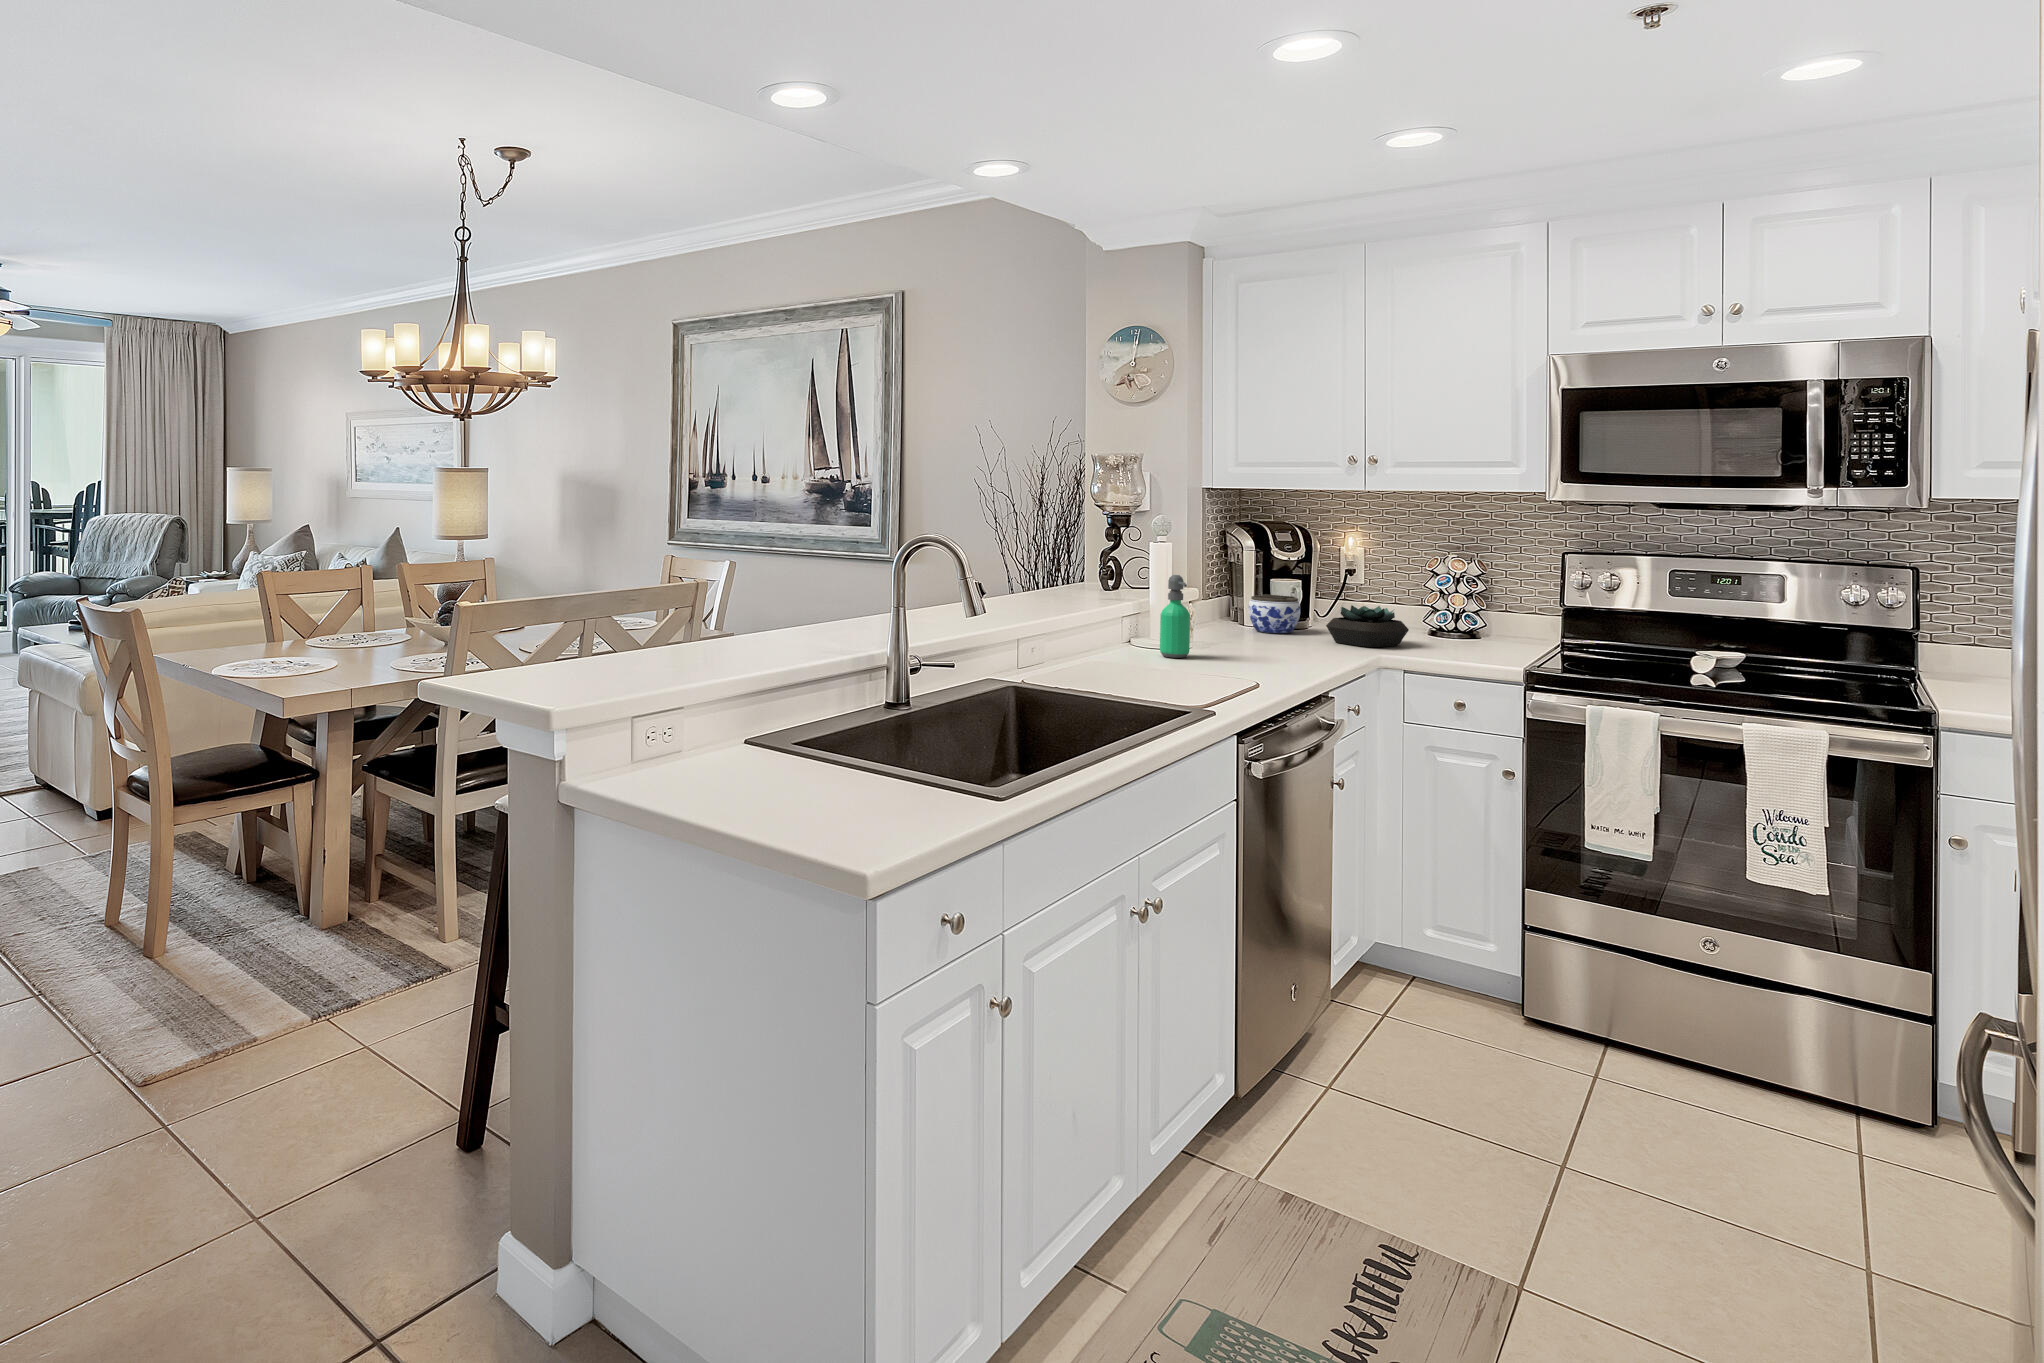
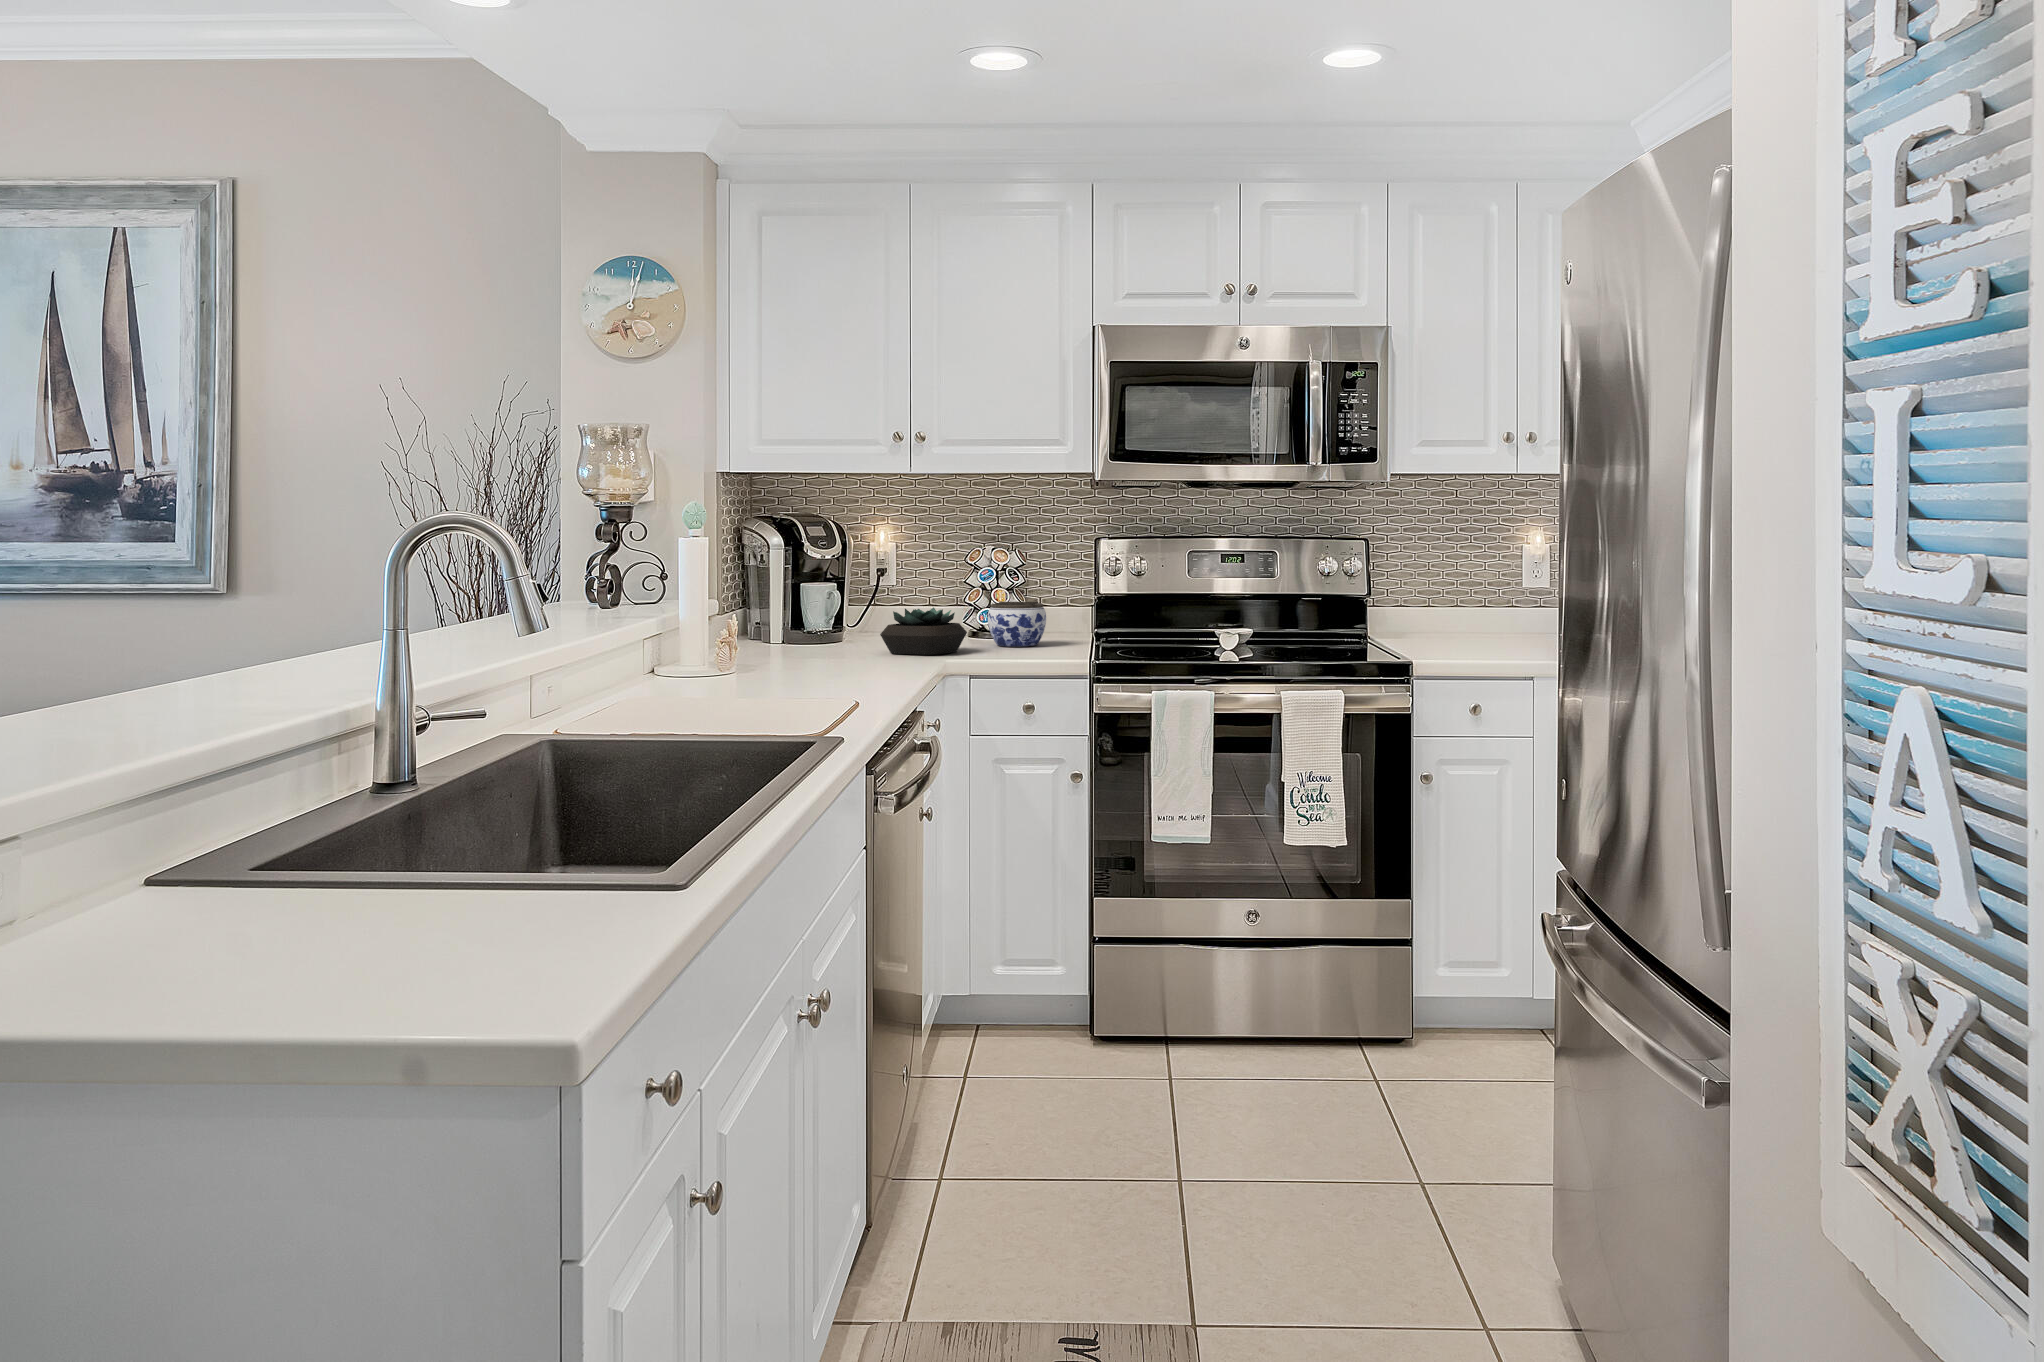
soap dispenser: present [1160,575,1190,658] -> none [724,575,760,680]
jar: present [1248,594,1301,633] -> present [988,602,1046,647]

